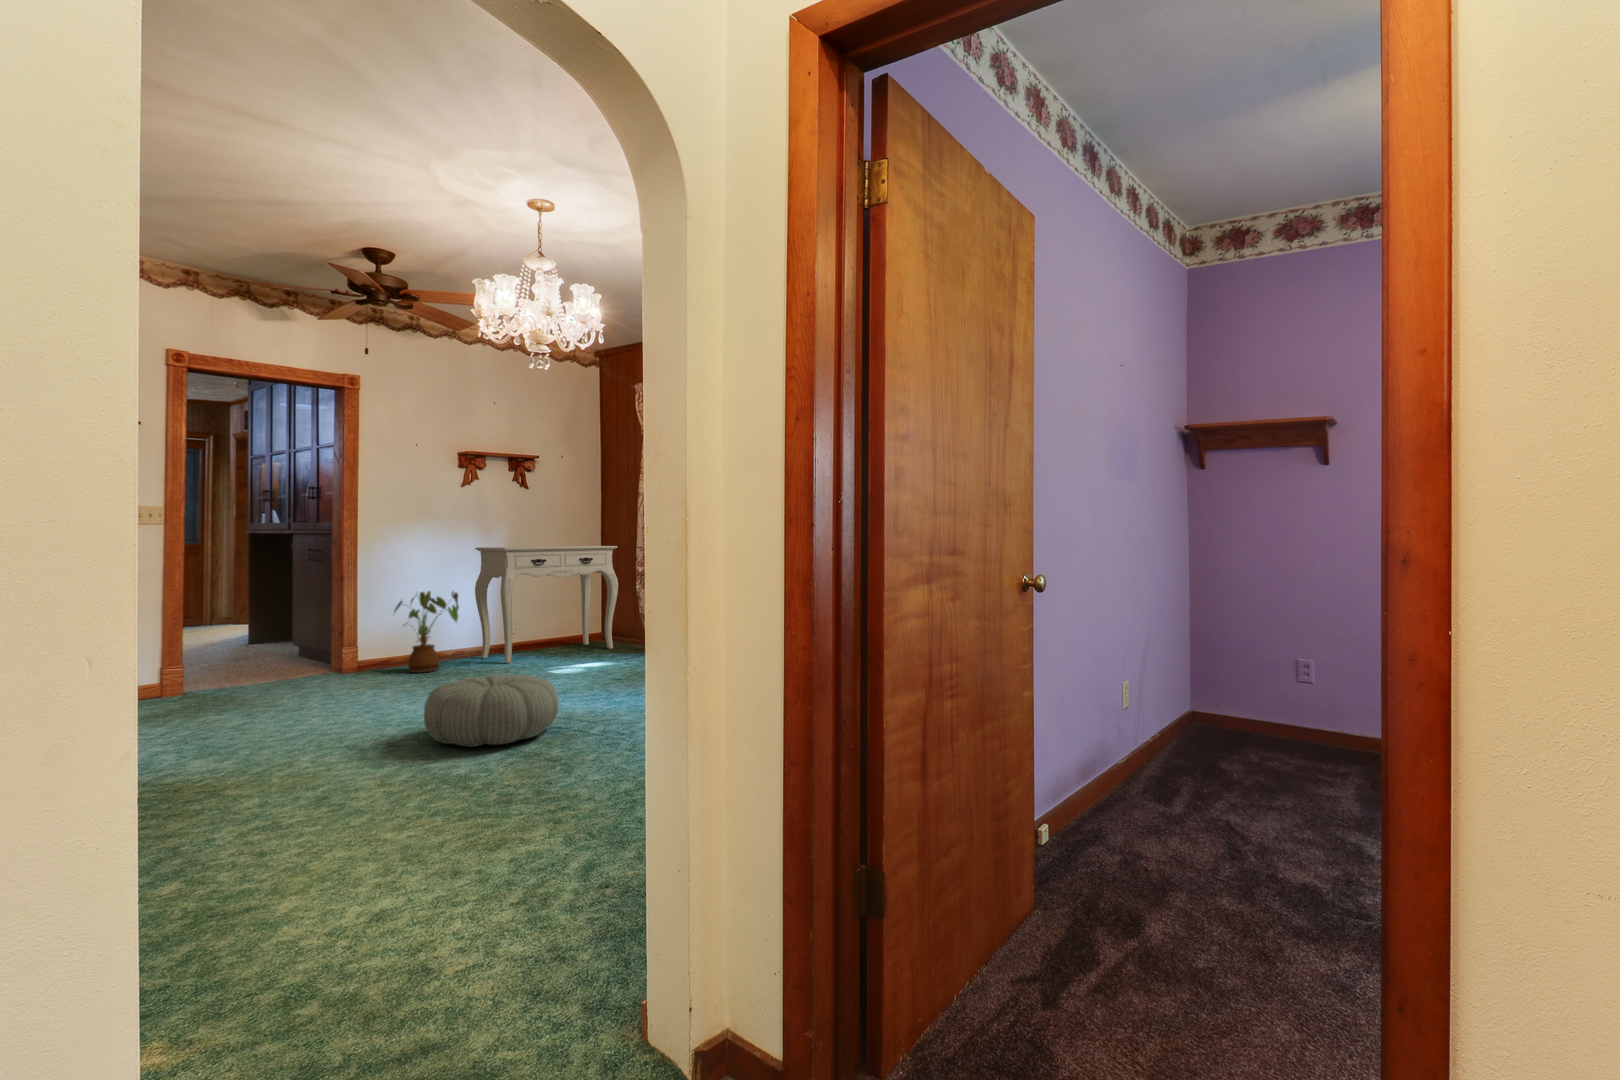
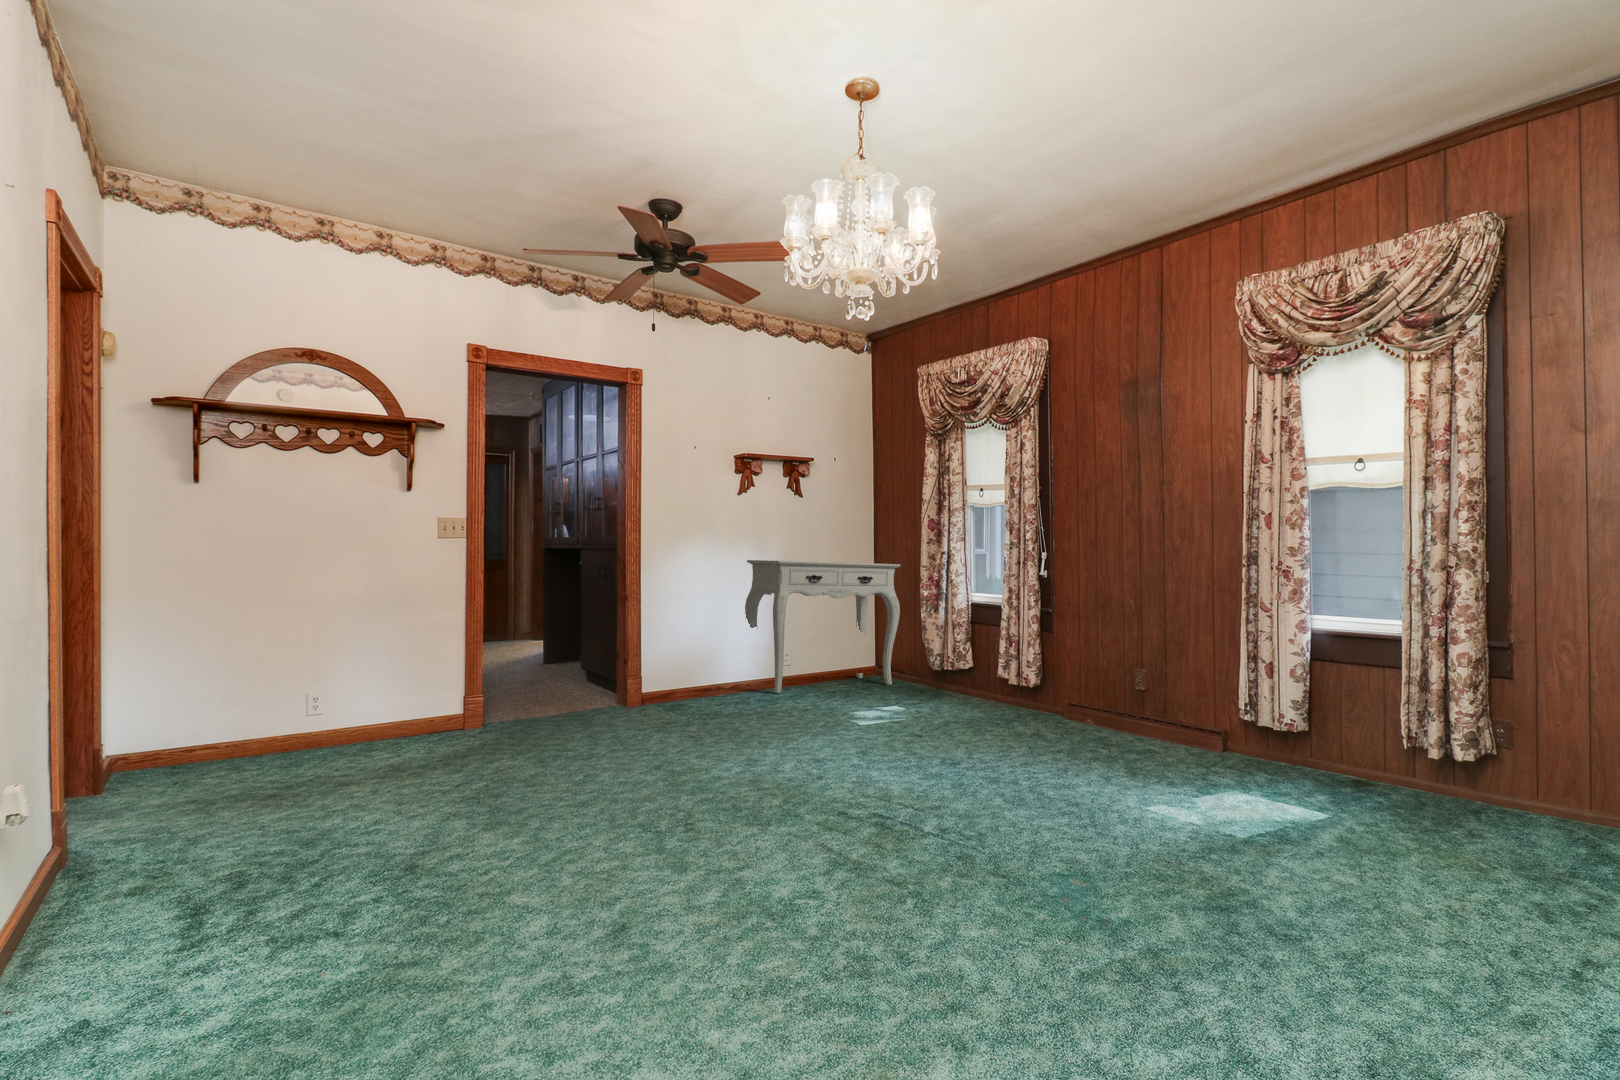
house plant: present [394,591,459,673] -> none [662,605,729,697]
pouf: present [424,675,559,747] -> none [693,711,851,803]

